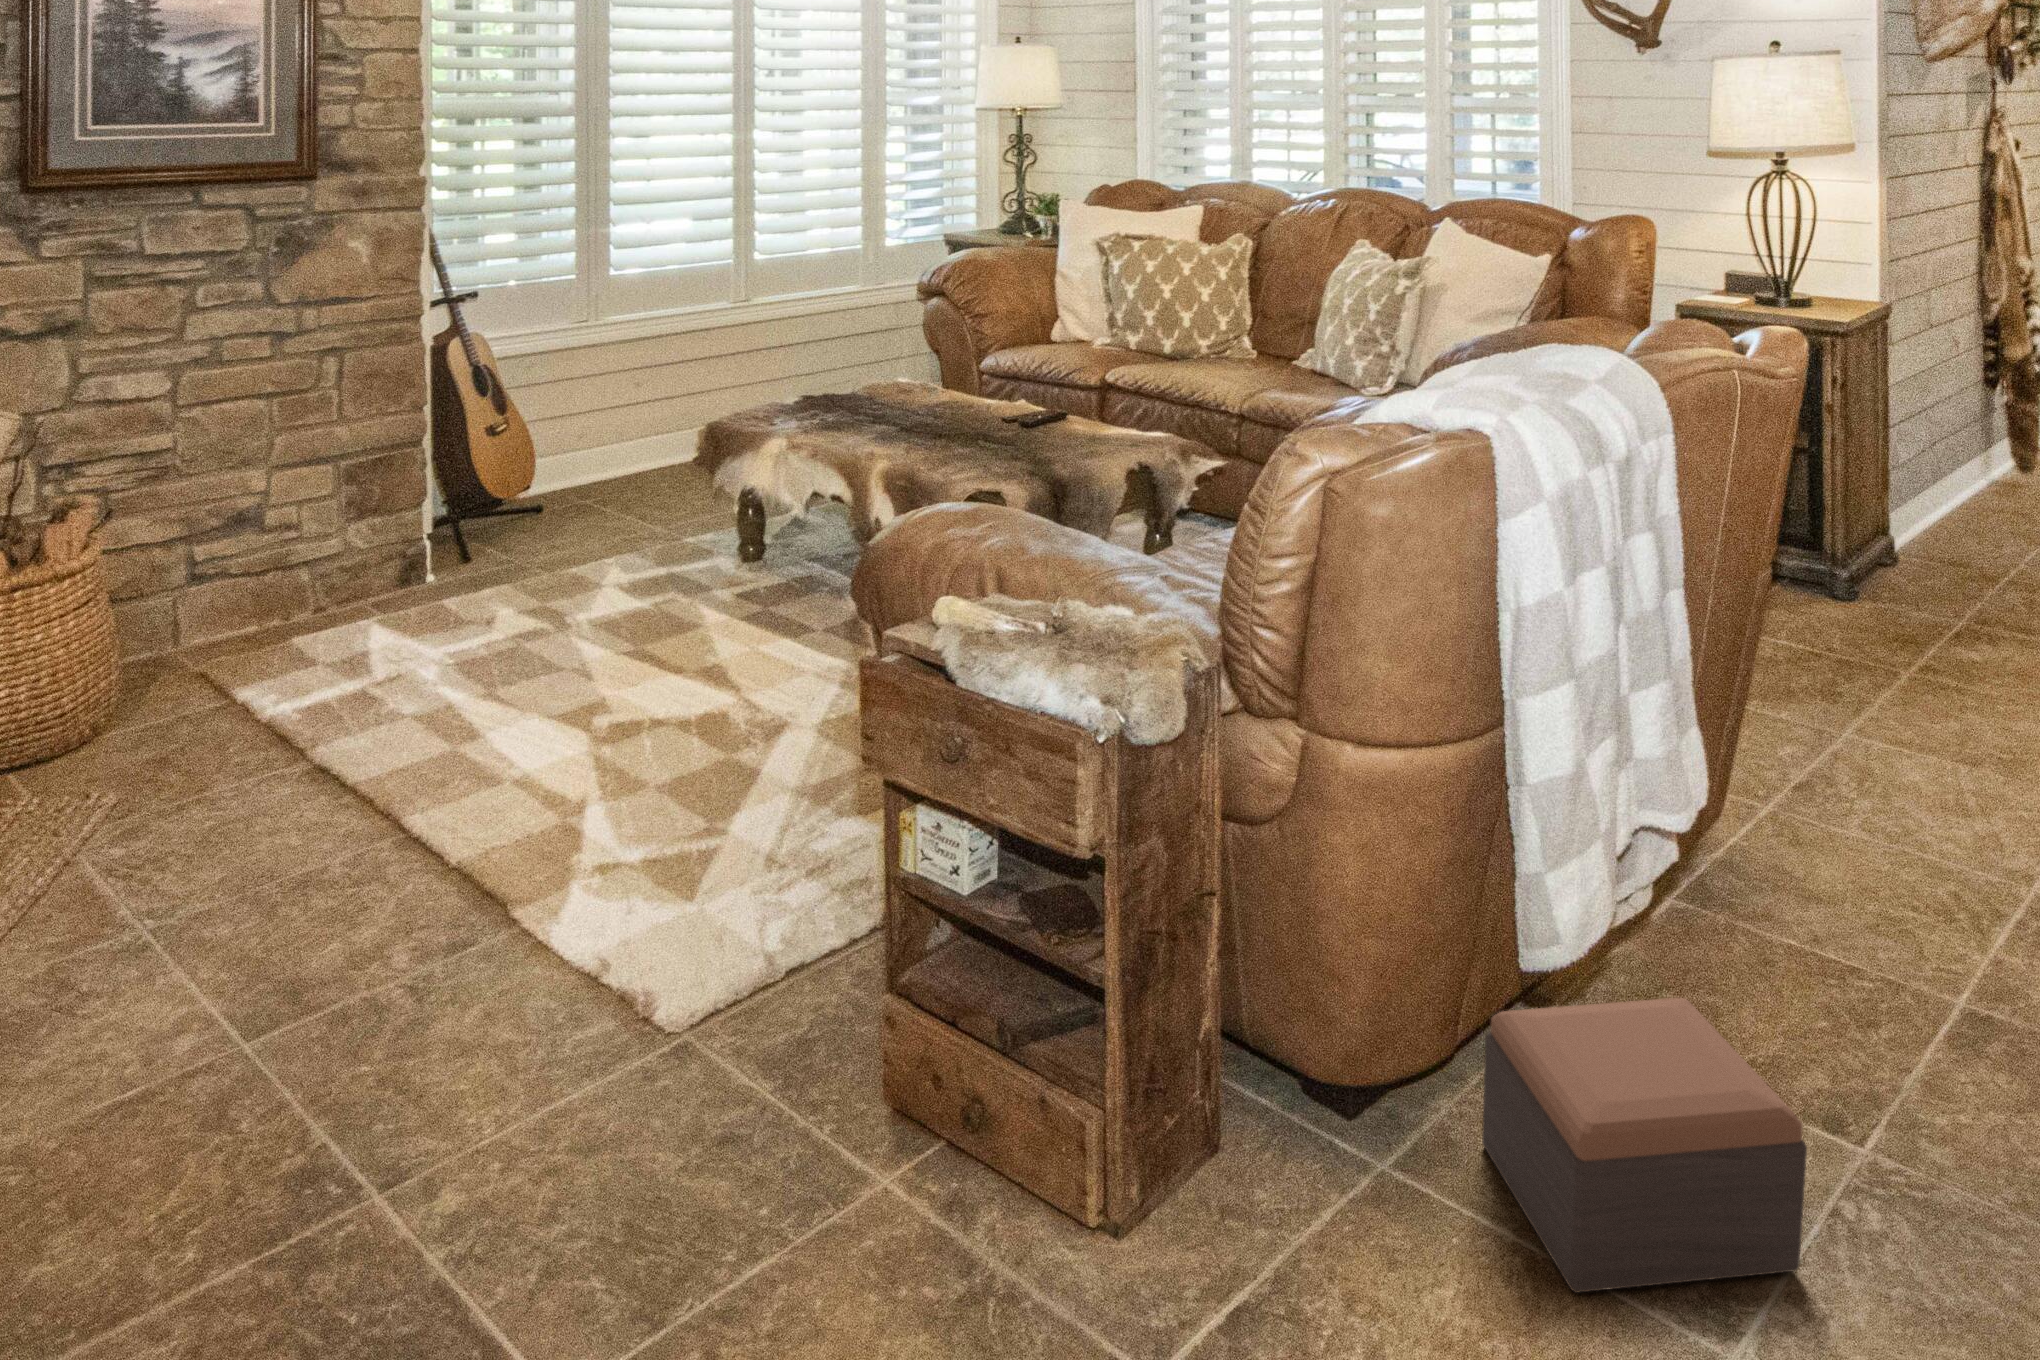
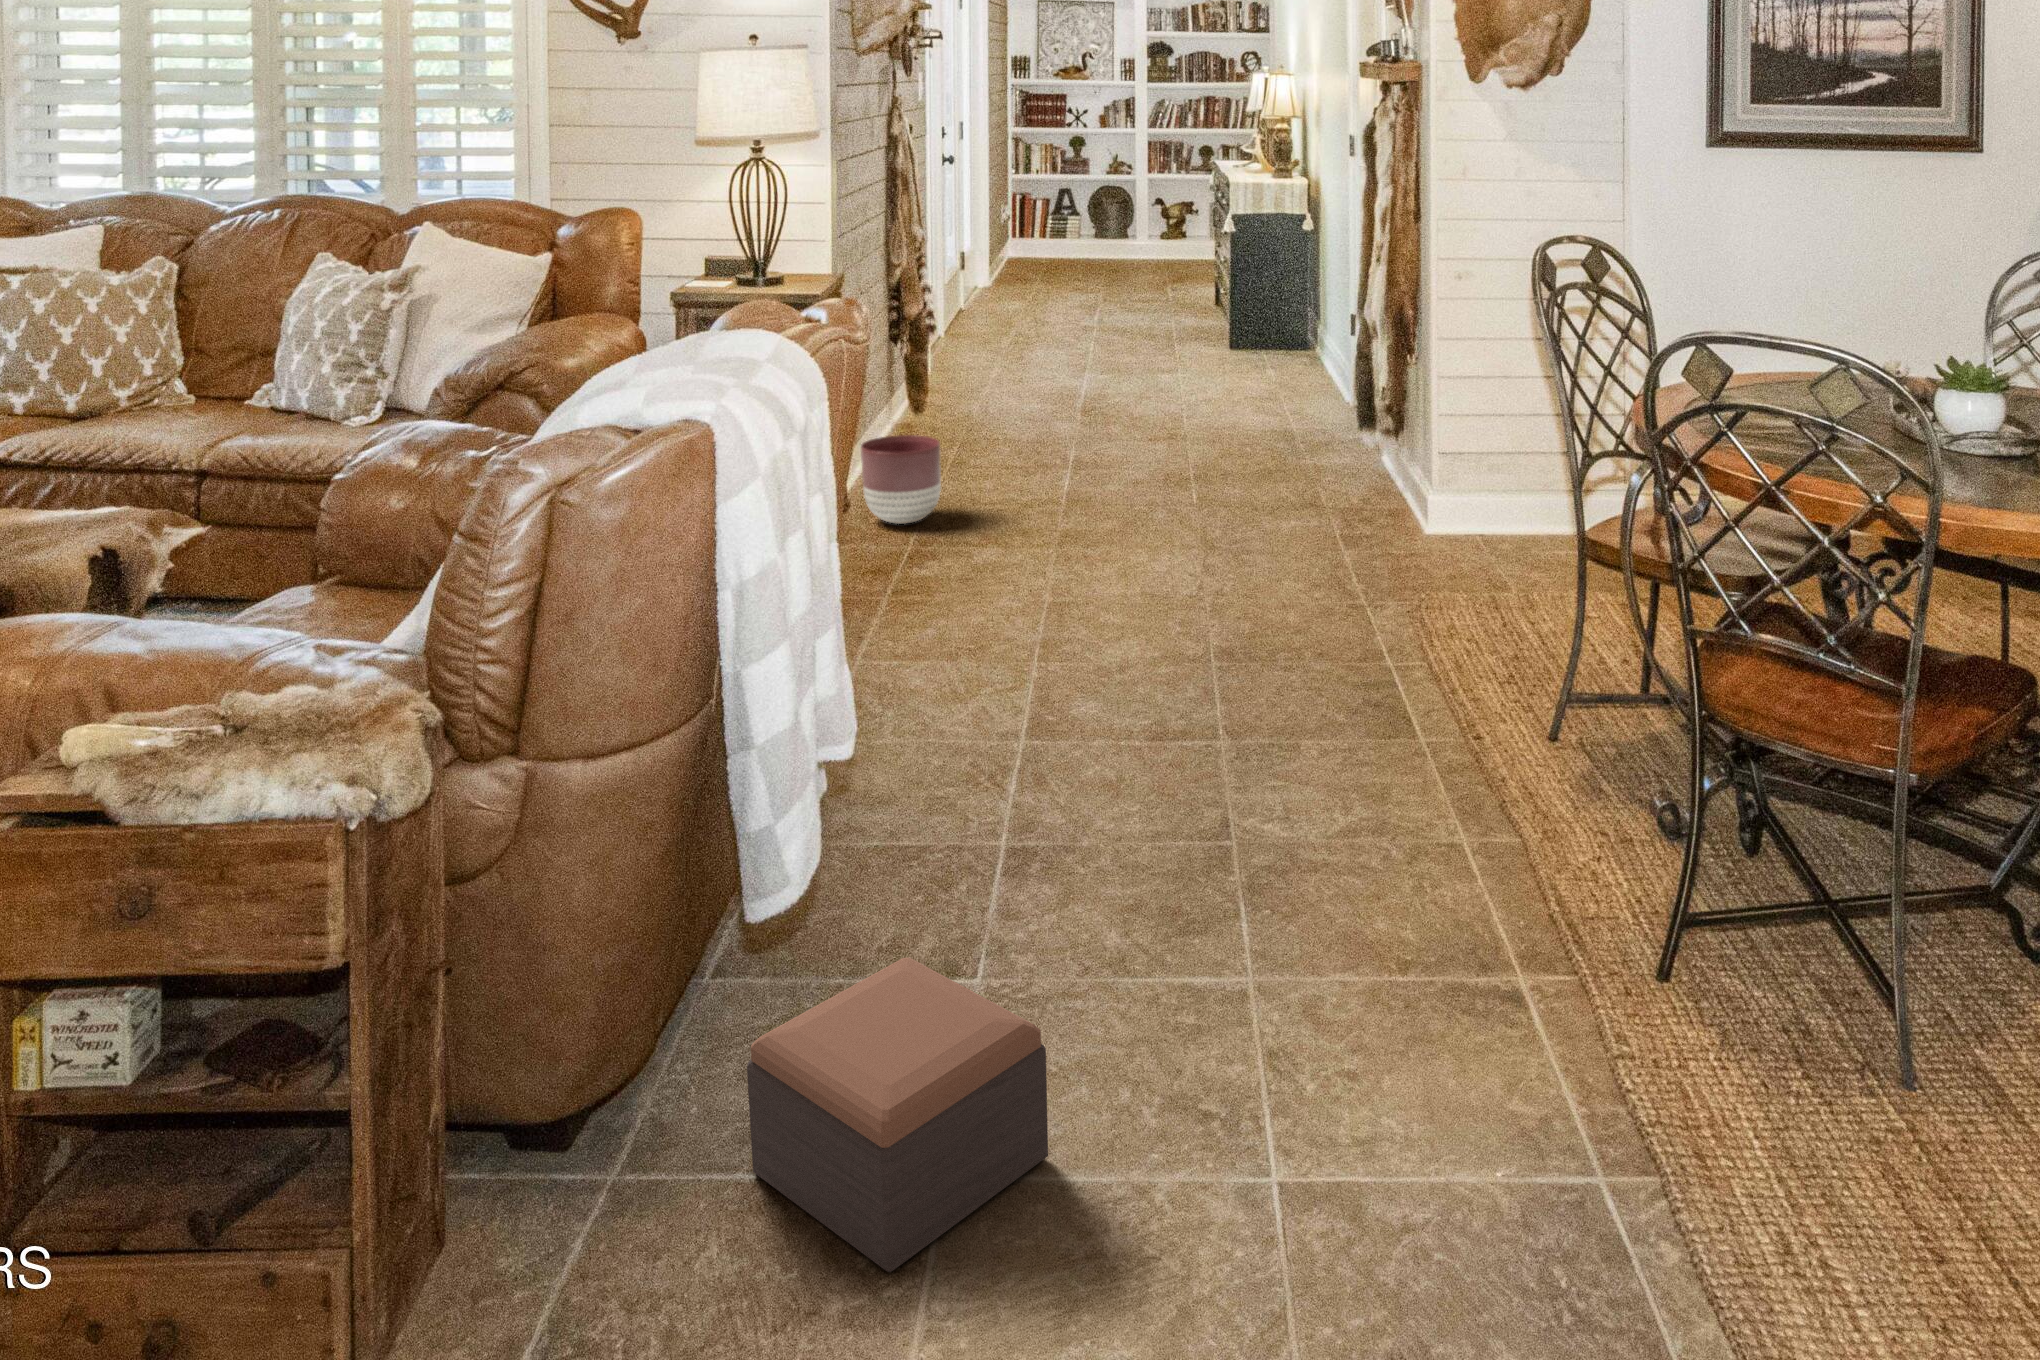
planter: none [1880,487,1985,590] -> present [861,435,941,524]

